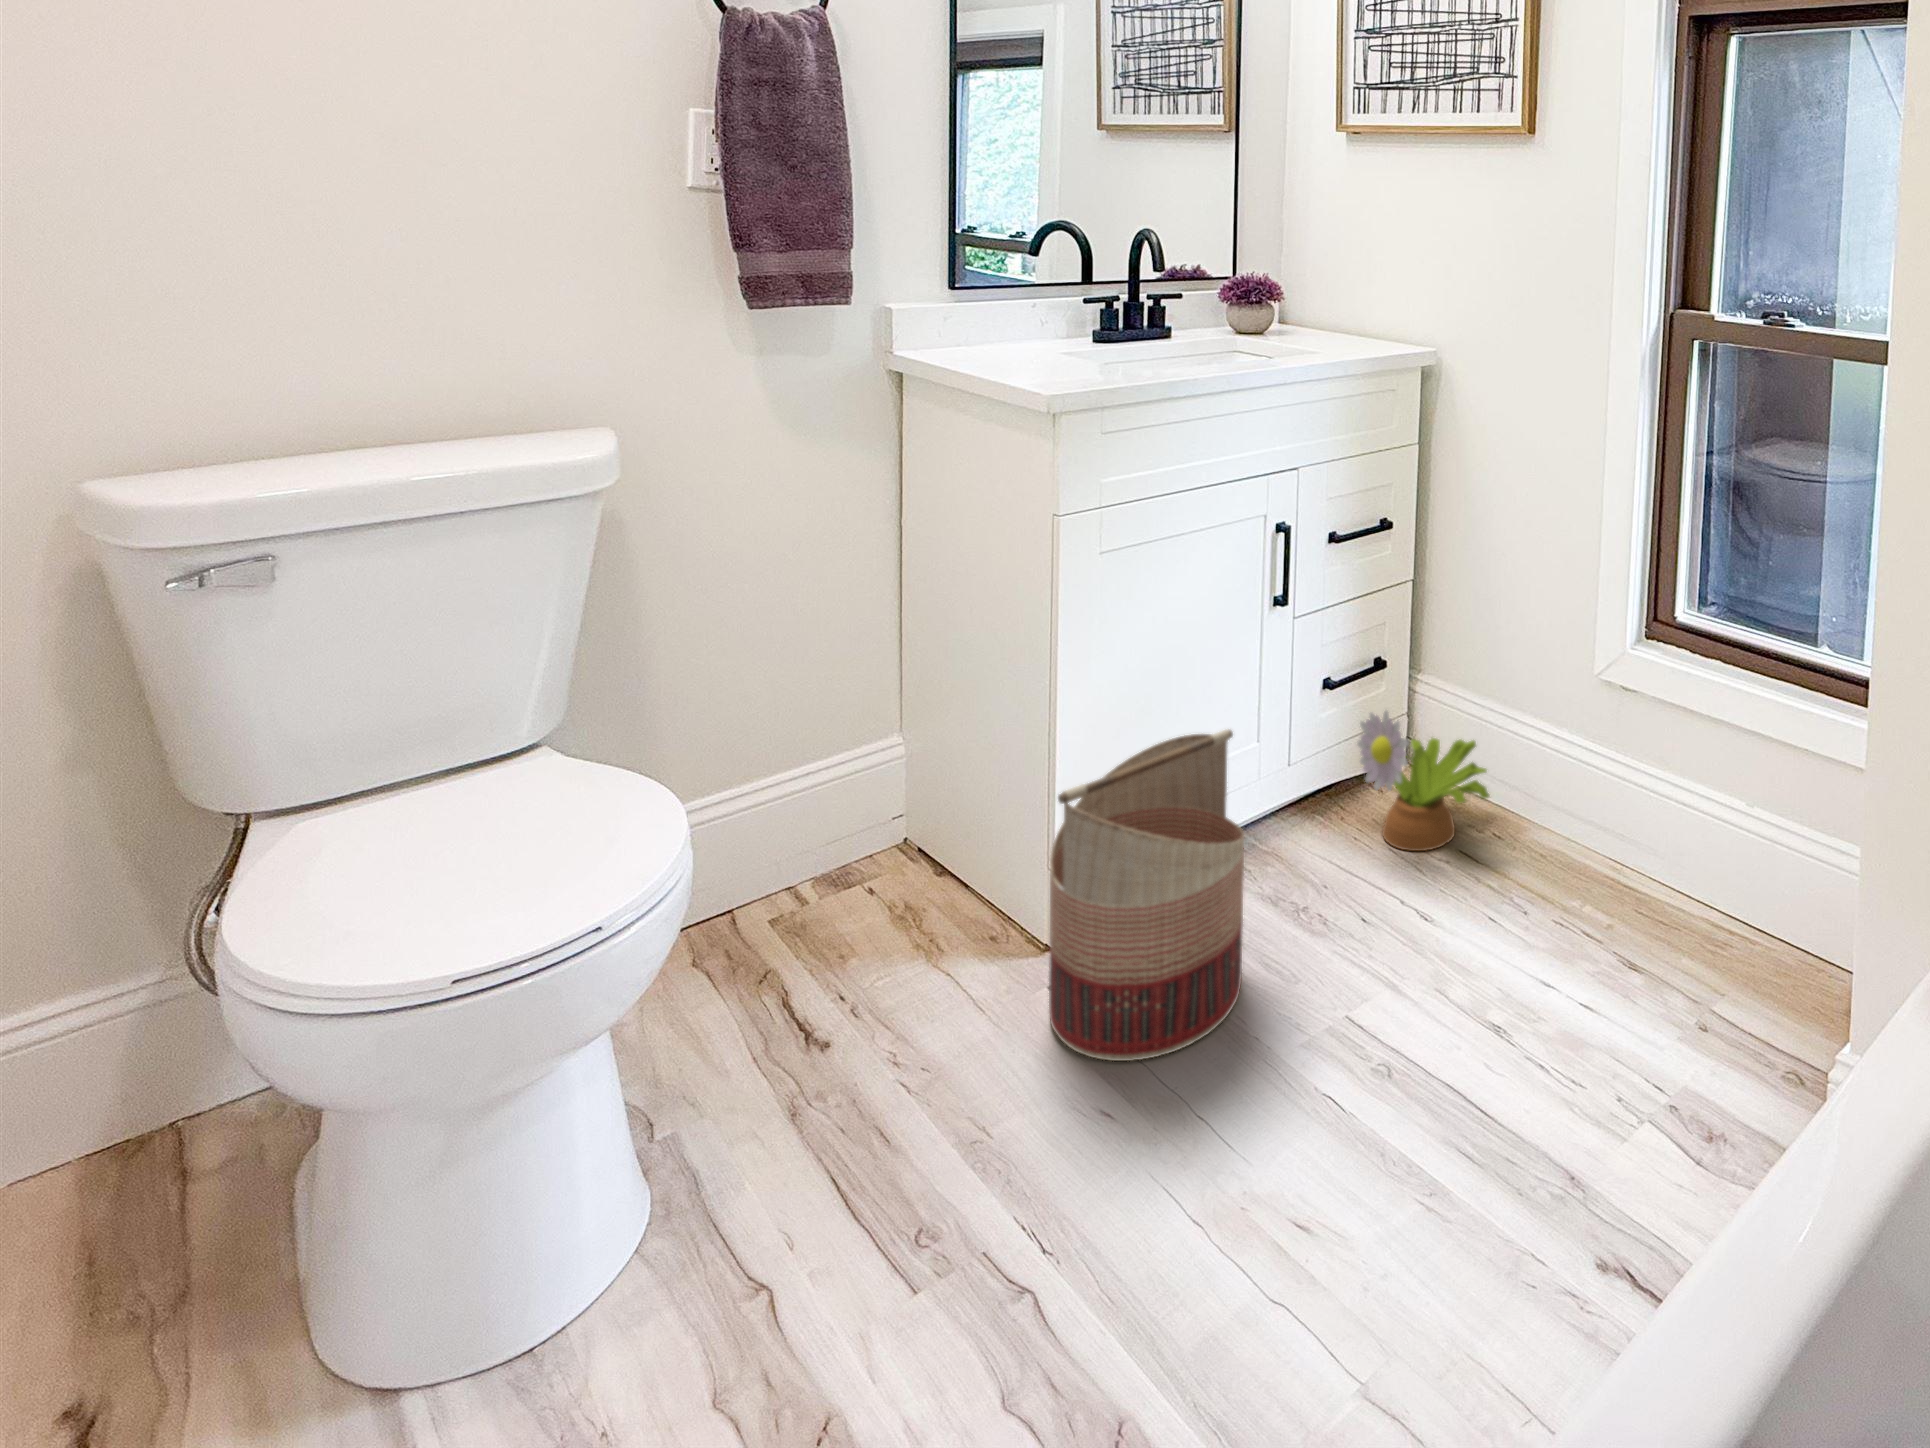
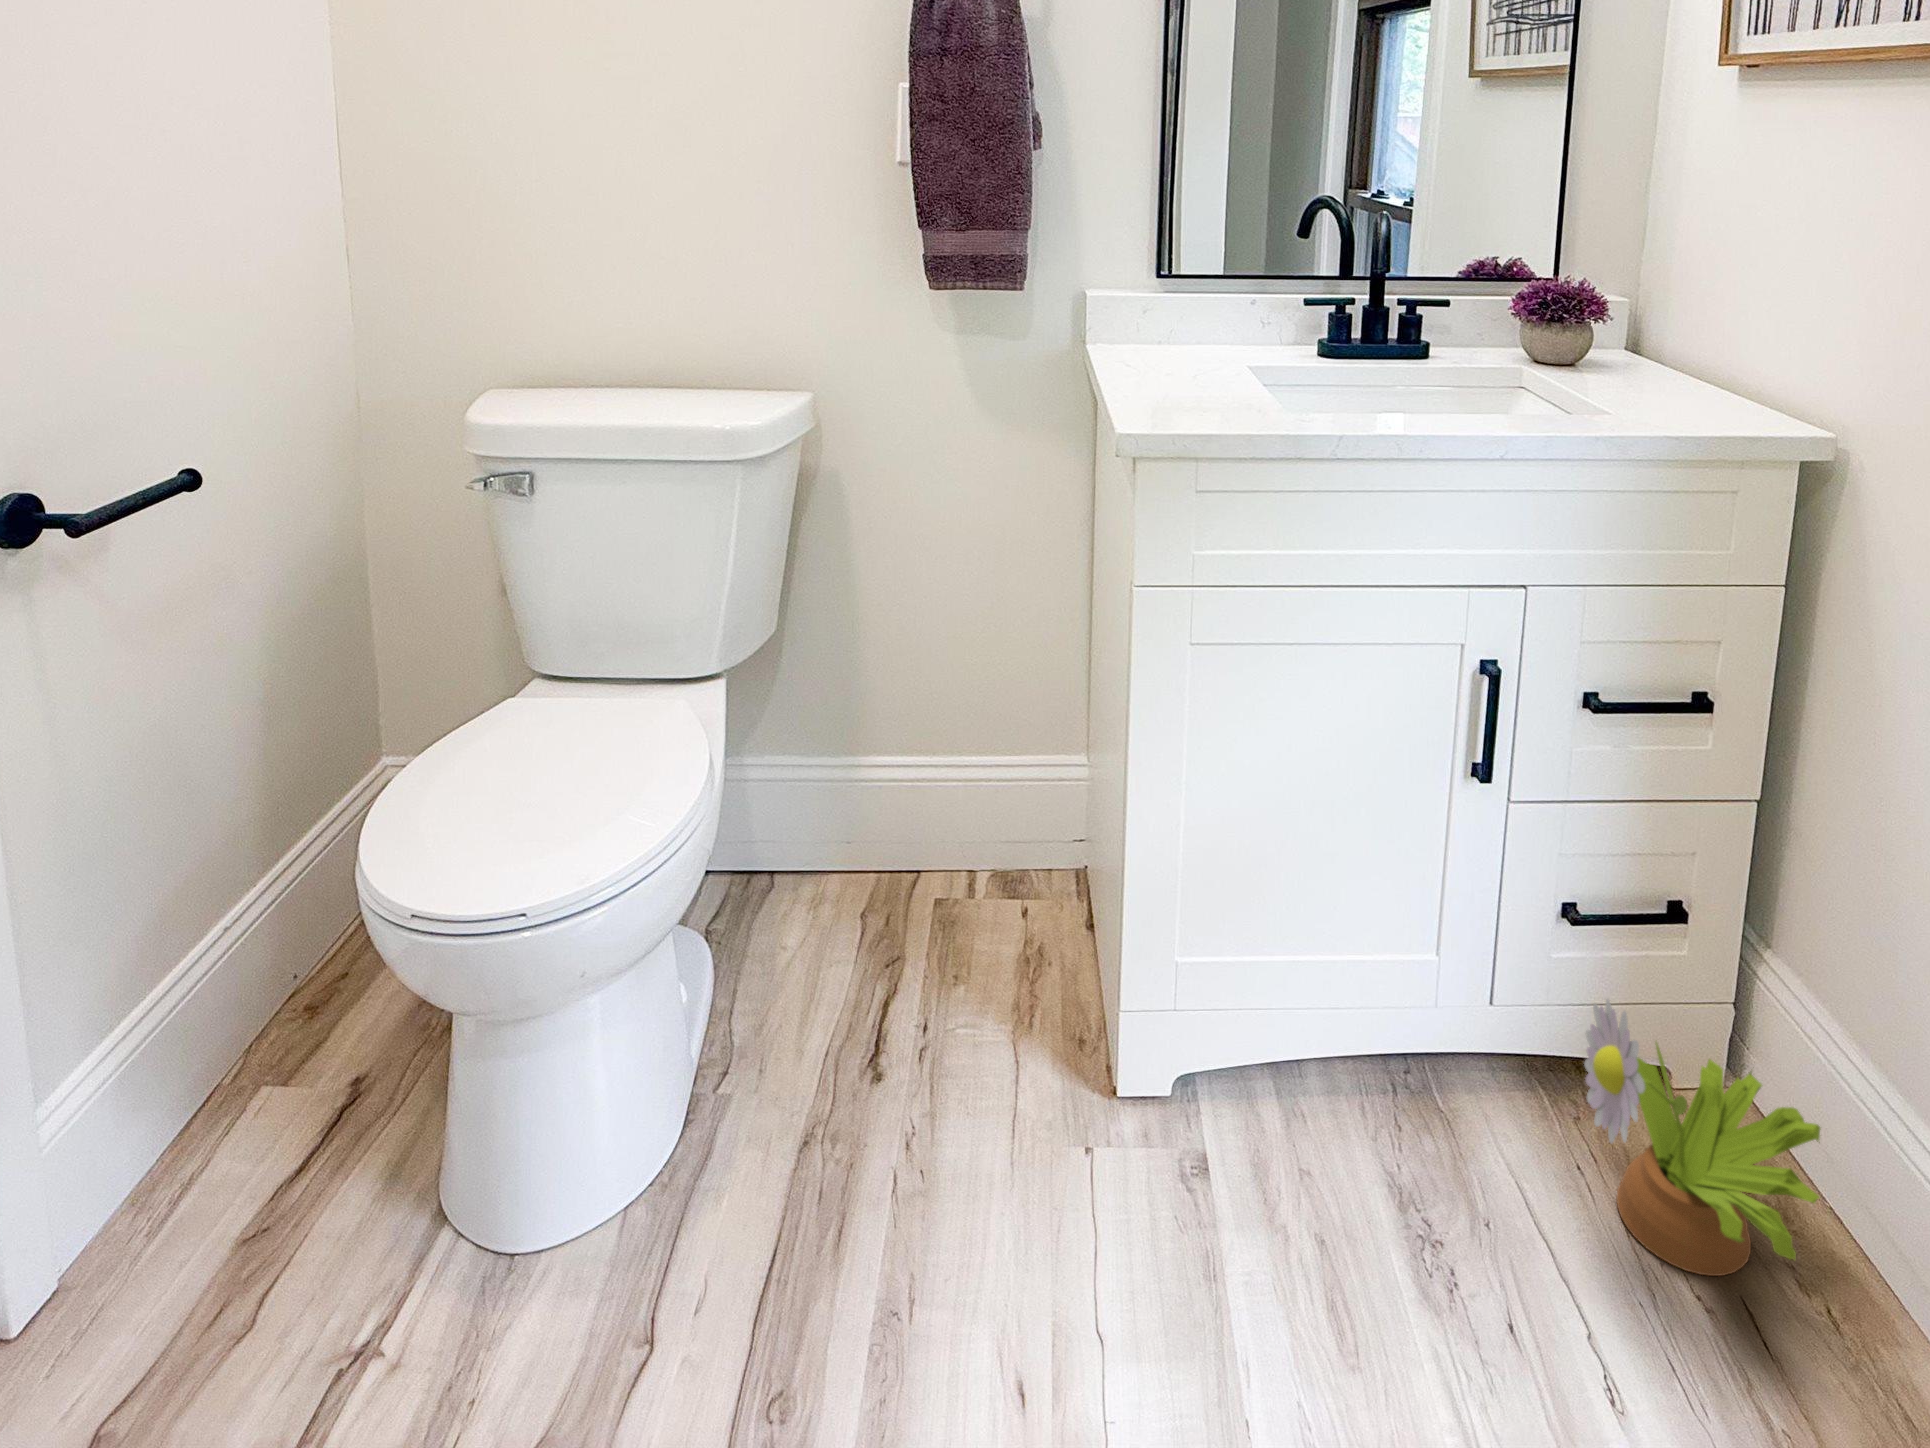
basket: present [1049,729,1244,1061] -> none [1042,923,1304,1370]

